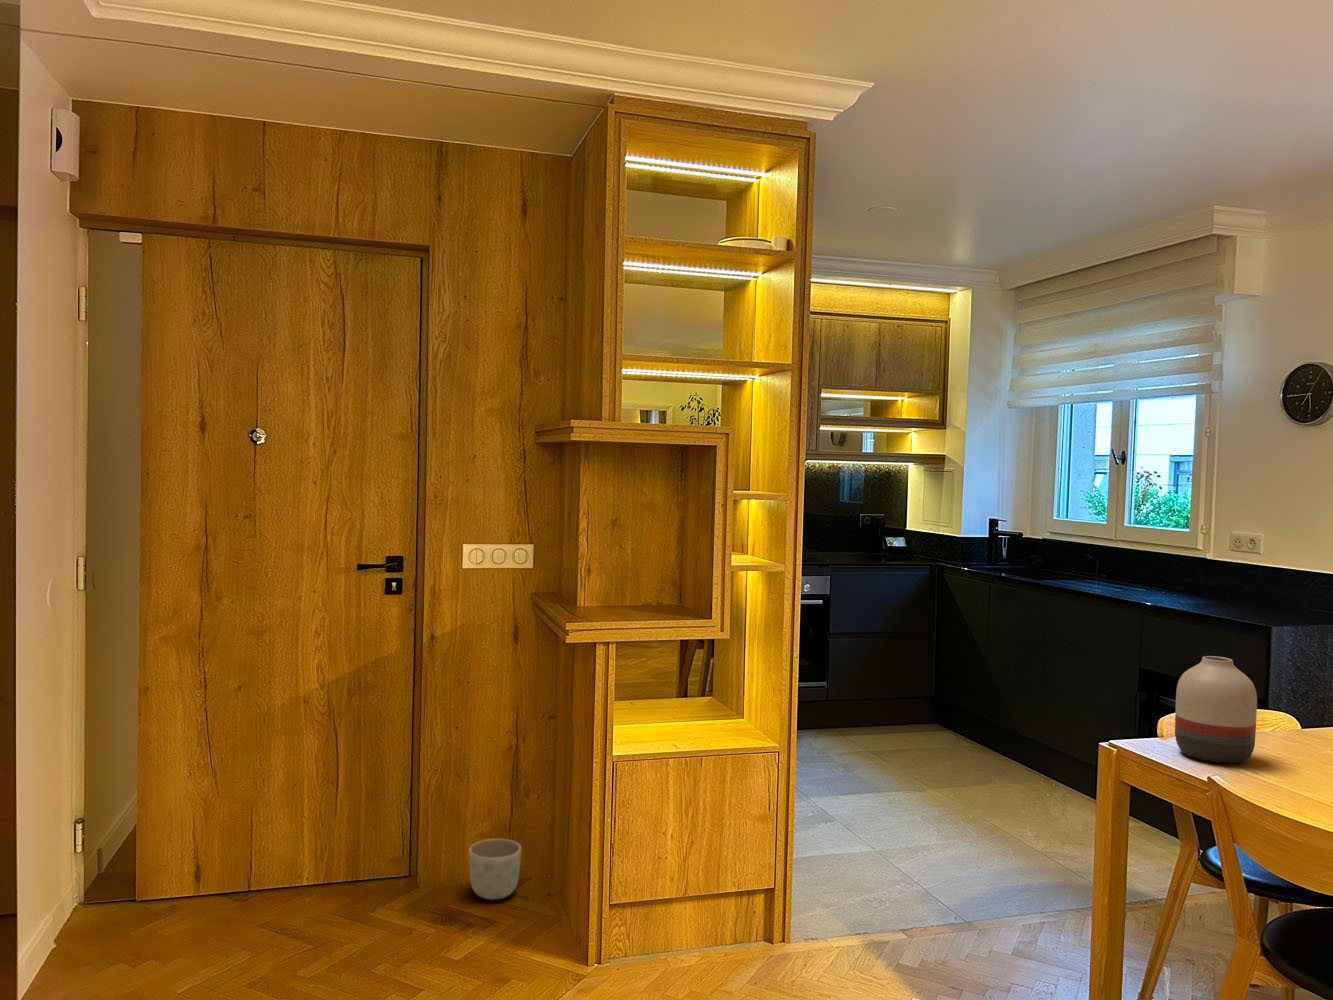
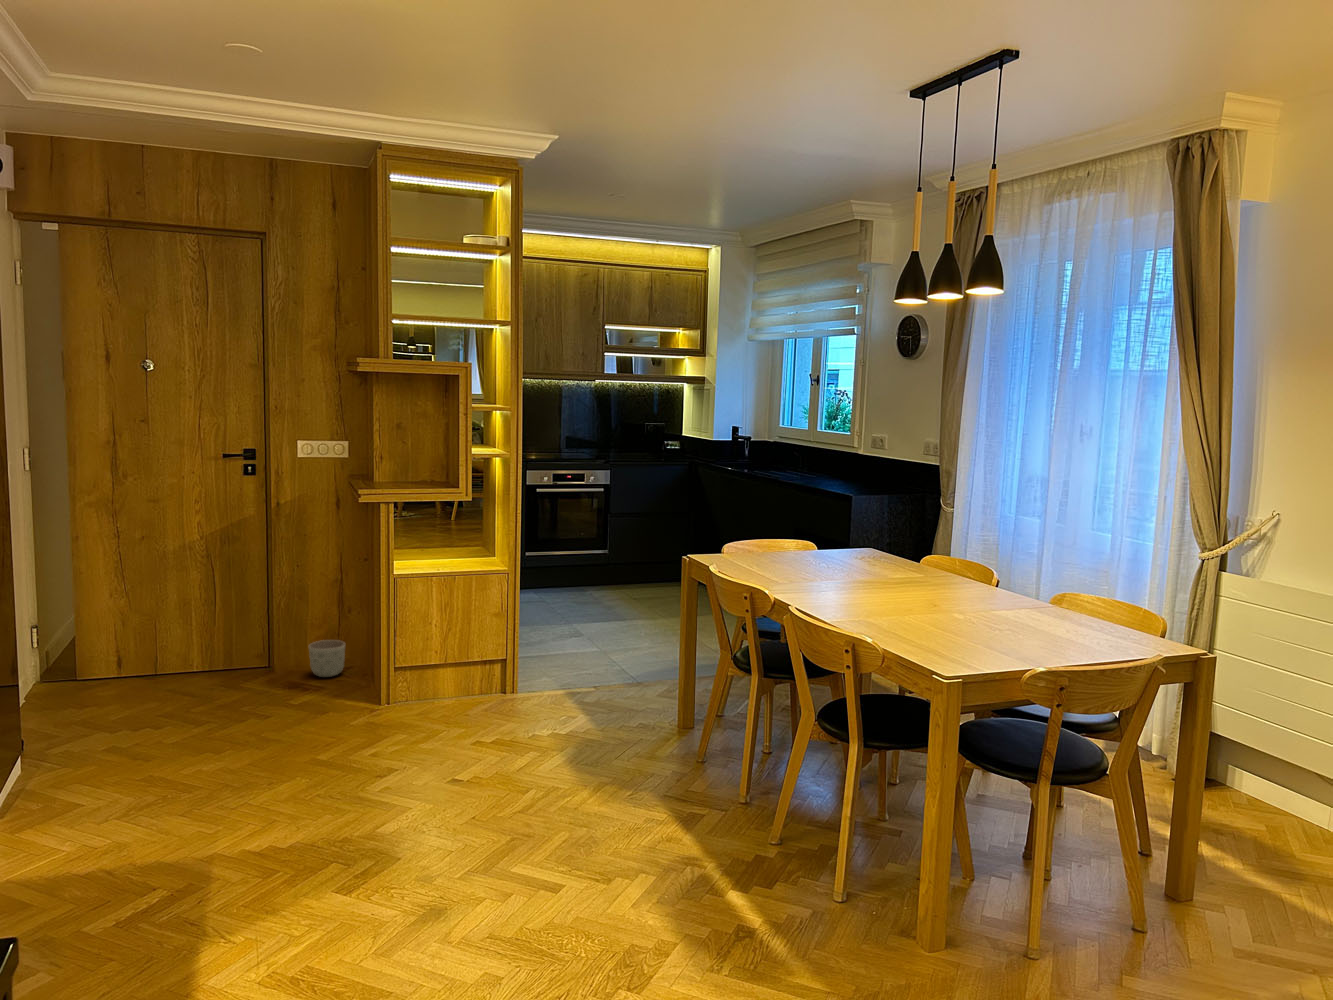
vase: present [1175,656,1257,763] -> none [716,501,758,562]

